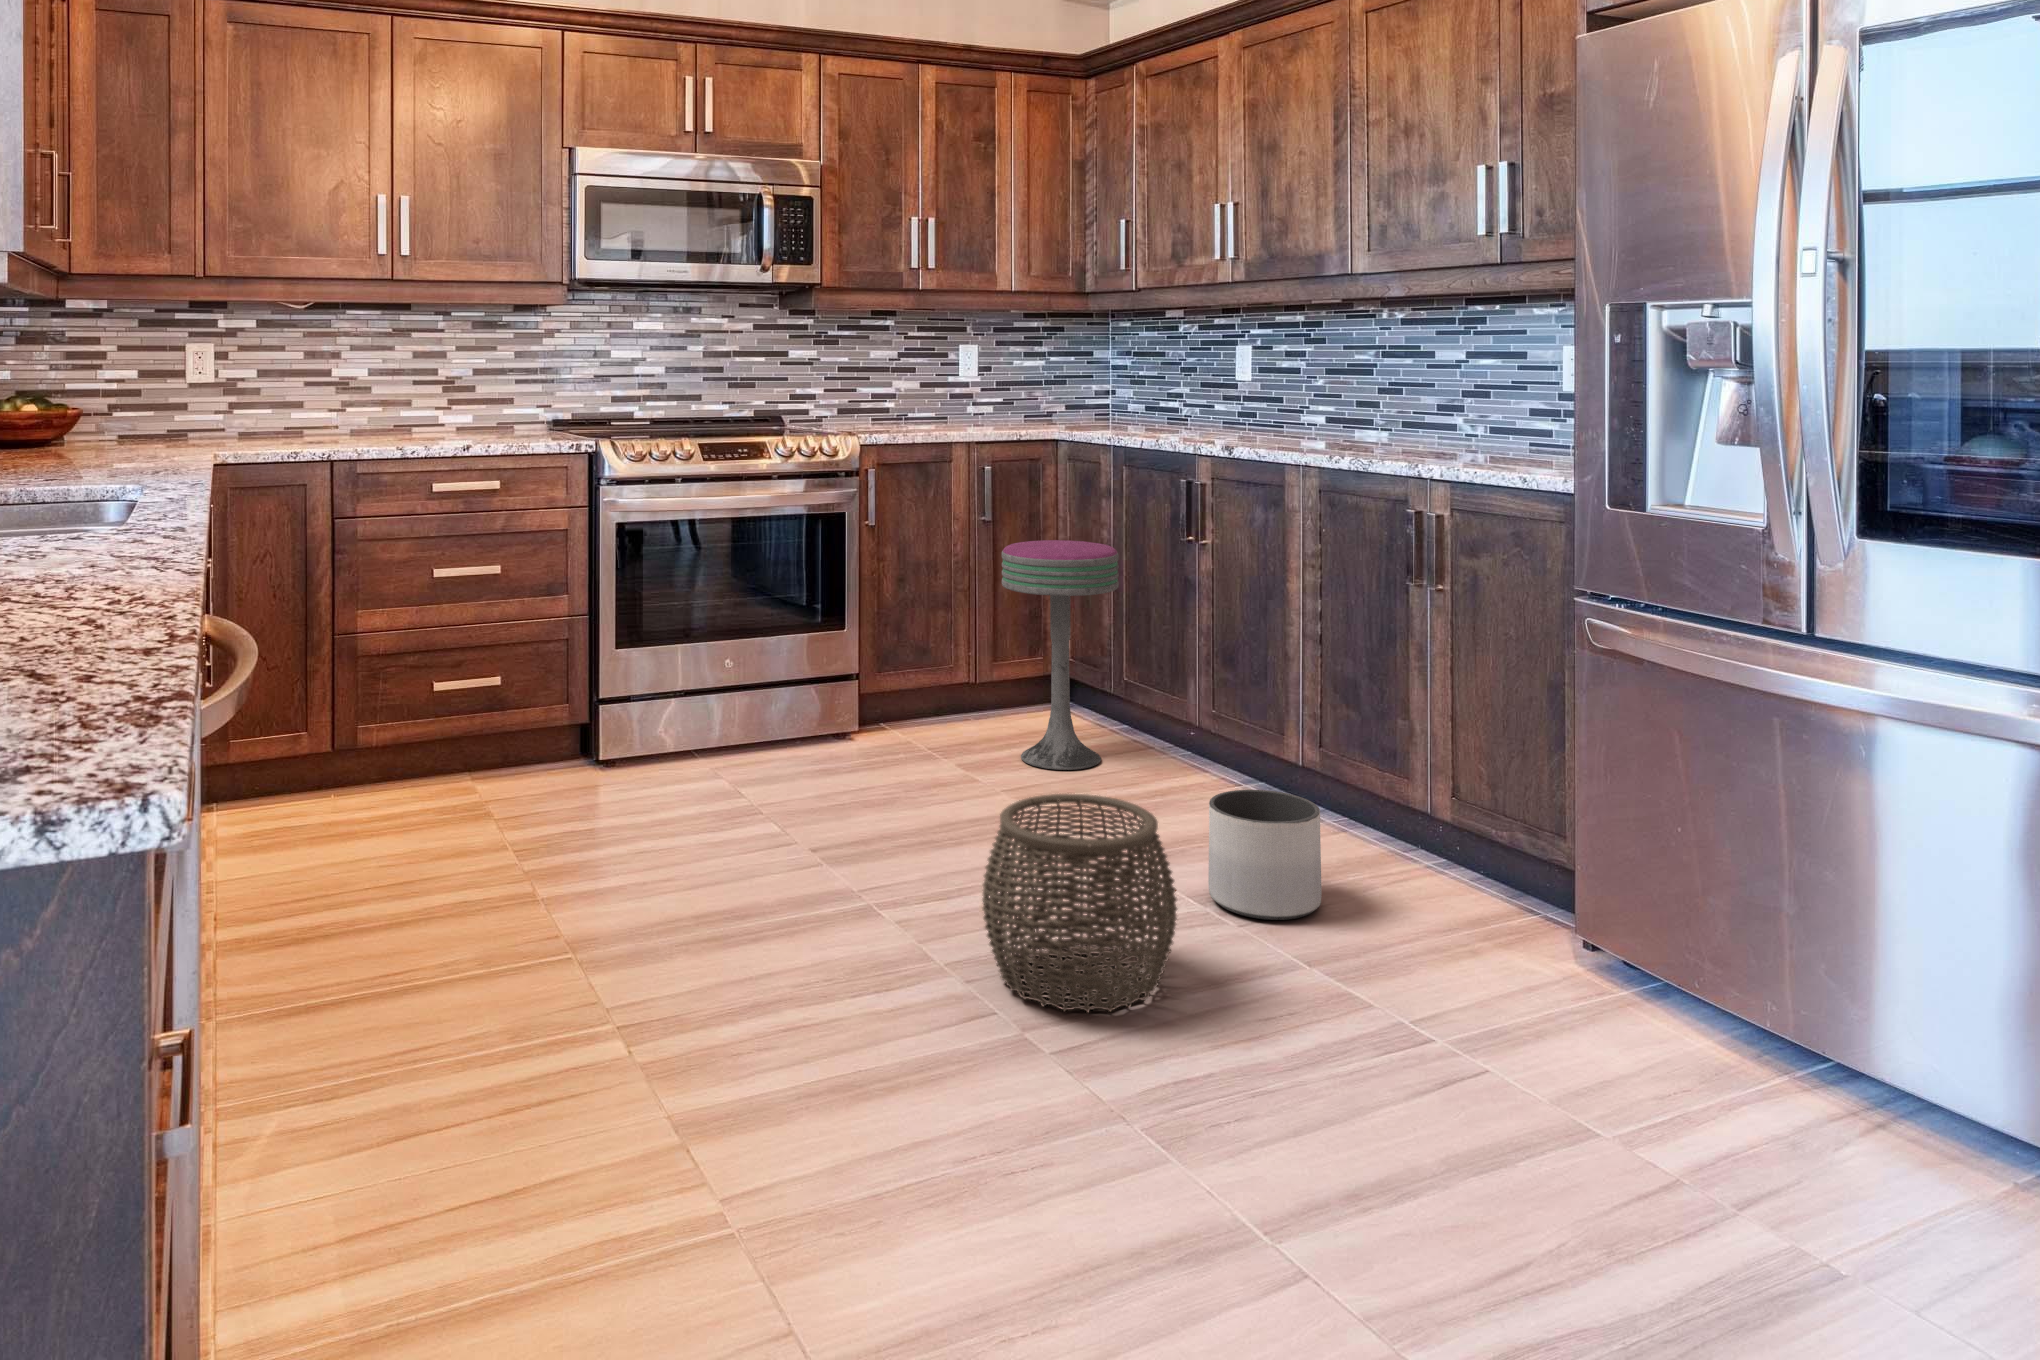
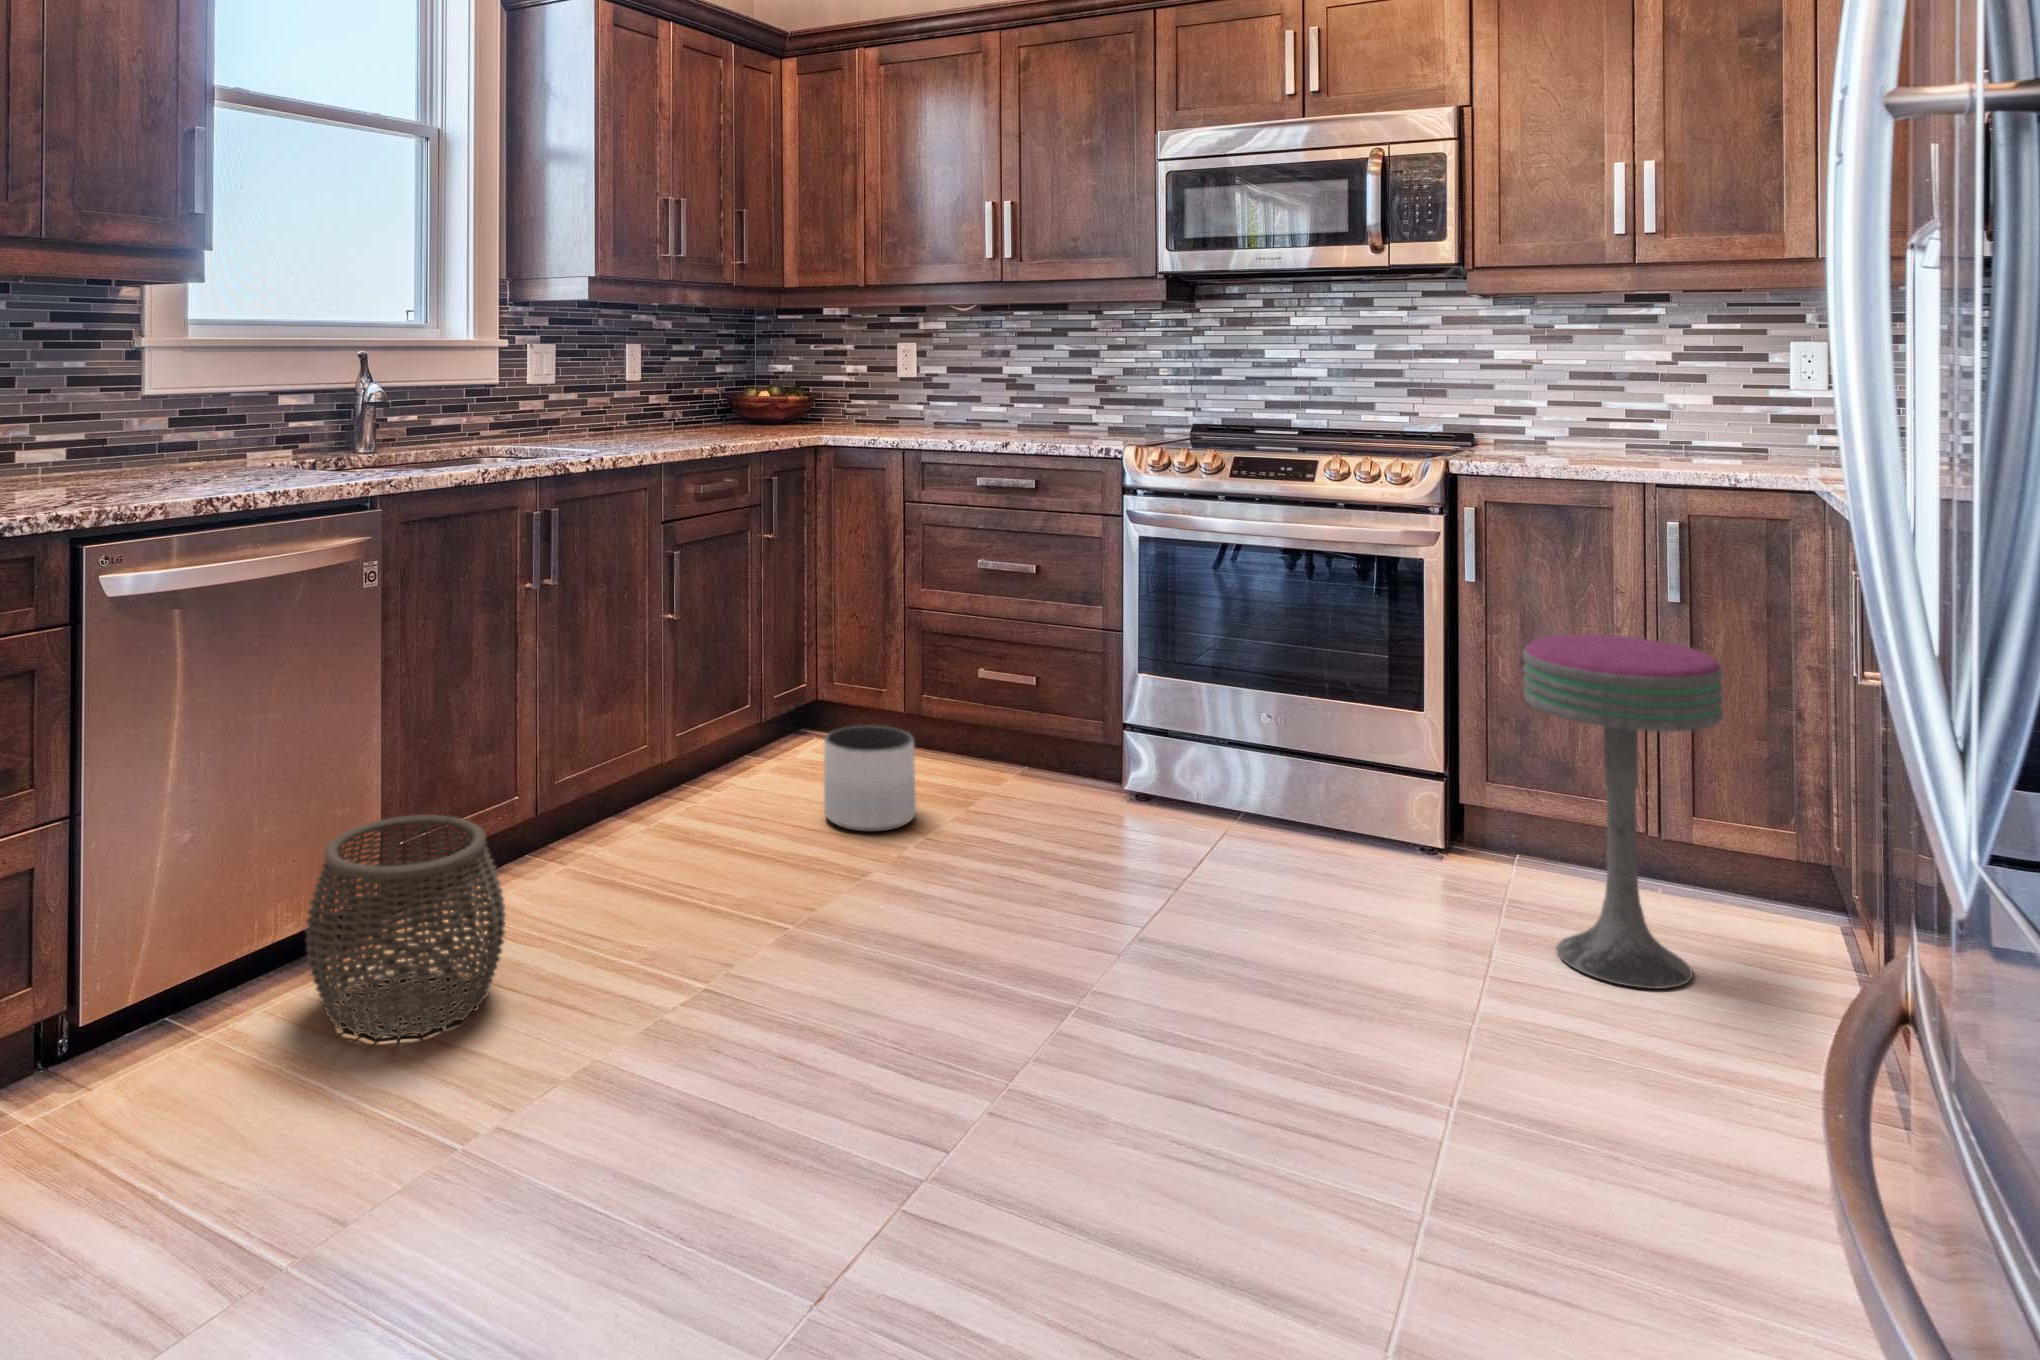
planter: present [1208,790,1322,920] -> present [824,726,916,832]
woven basket: present [982,794,1177,1013] -> present [306,815,506,1039]

